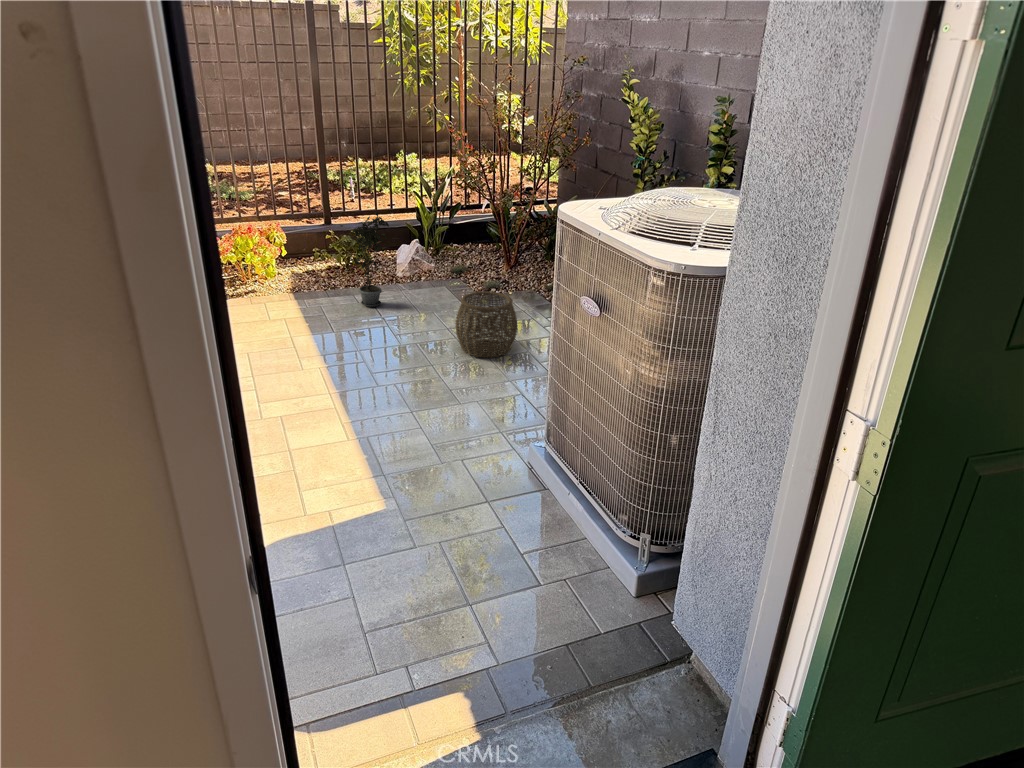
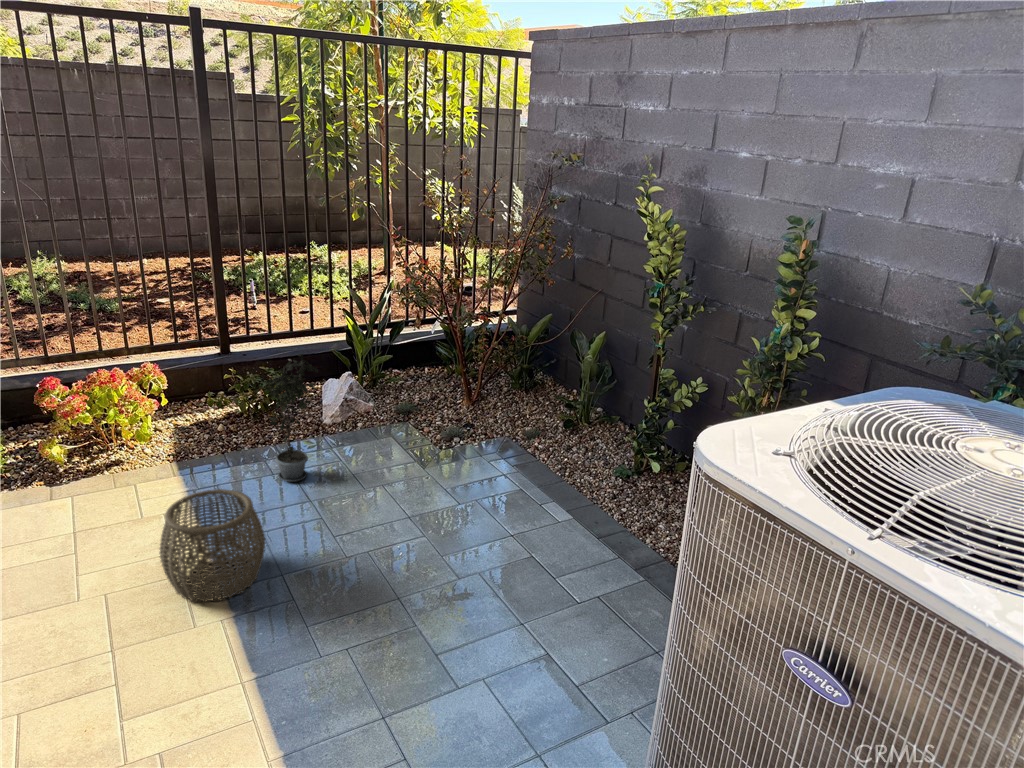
woven basket: present [455,291,518,358] -> present [159,489,265,602]

